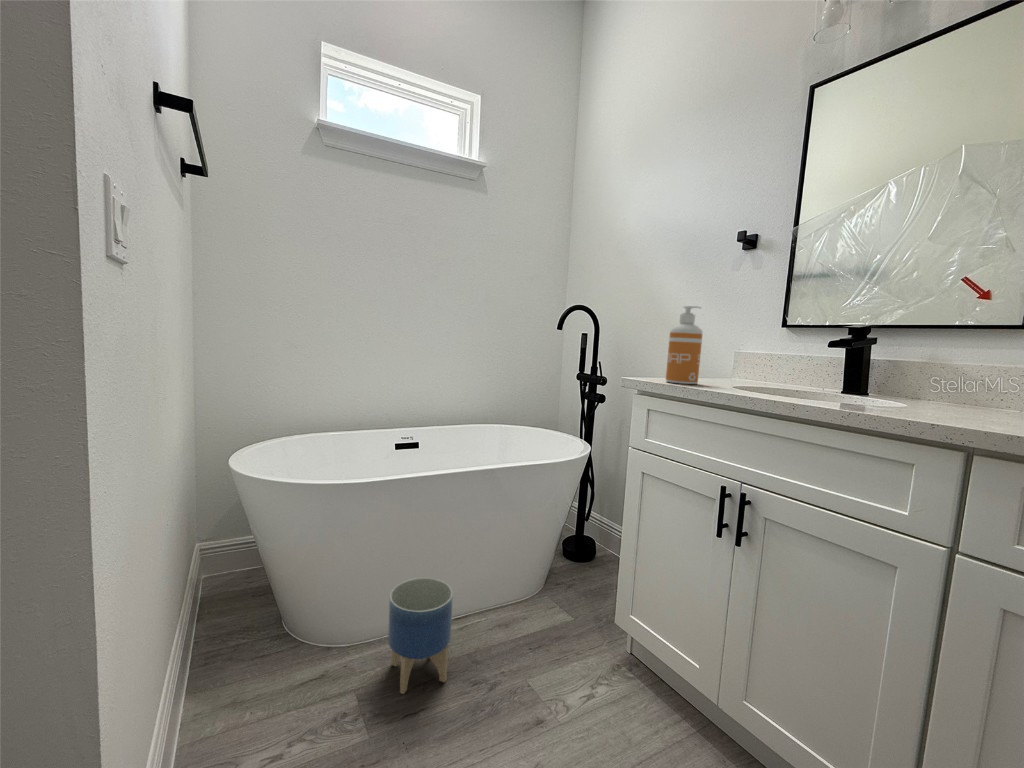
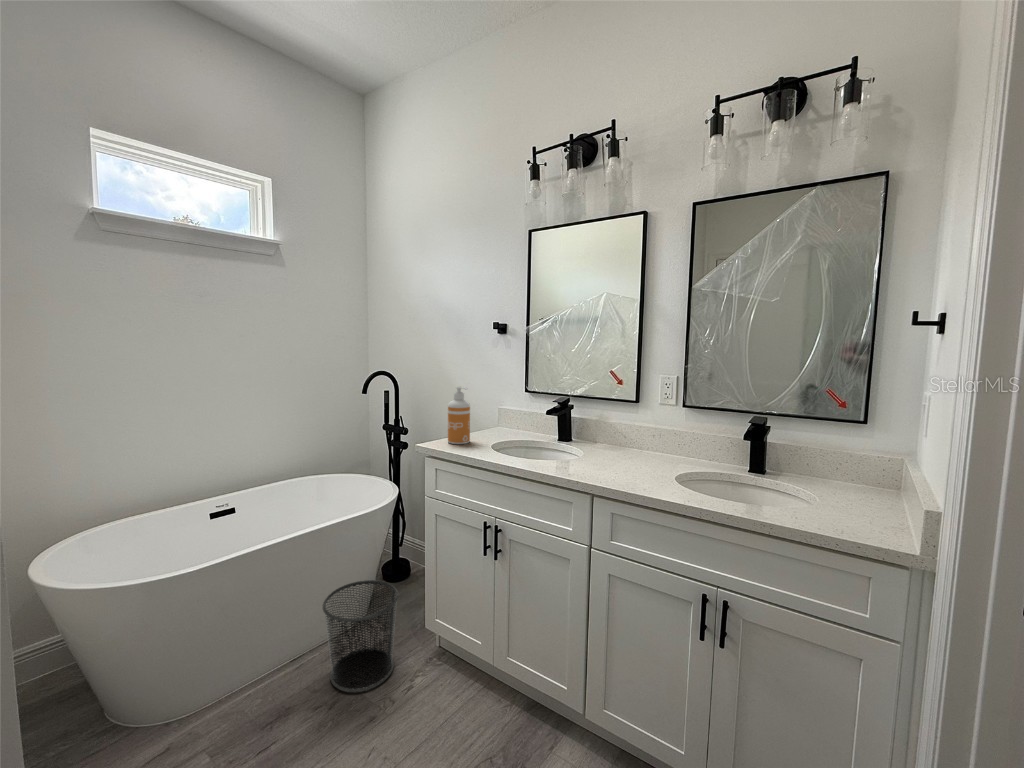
waste bin: none [494,543,585,680] -> present [322,580,399,692]
planter: present [388,578,453,694] -> none [228,635,289,740]

